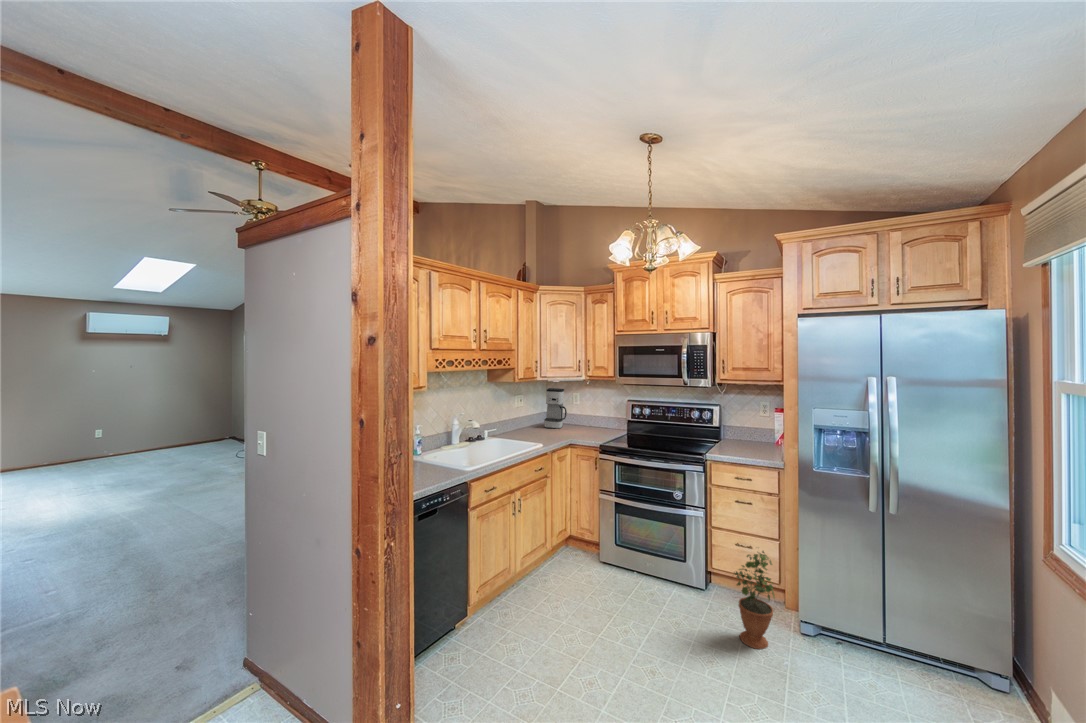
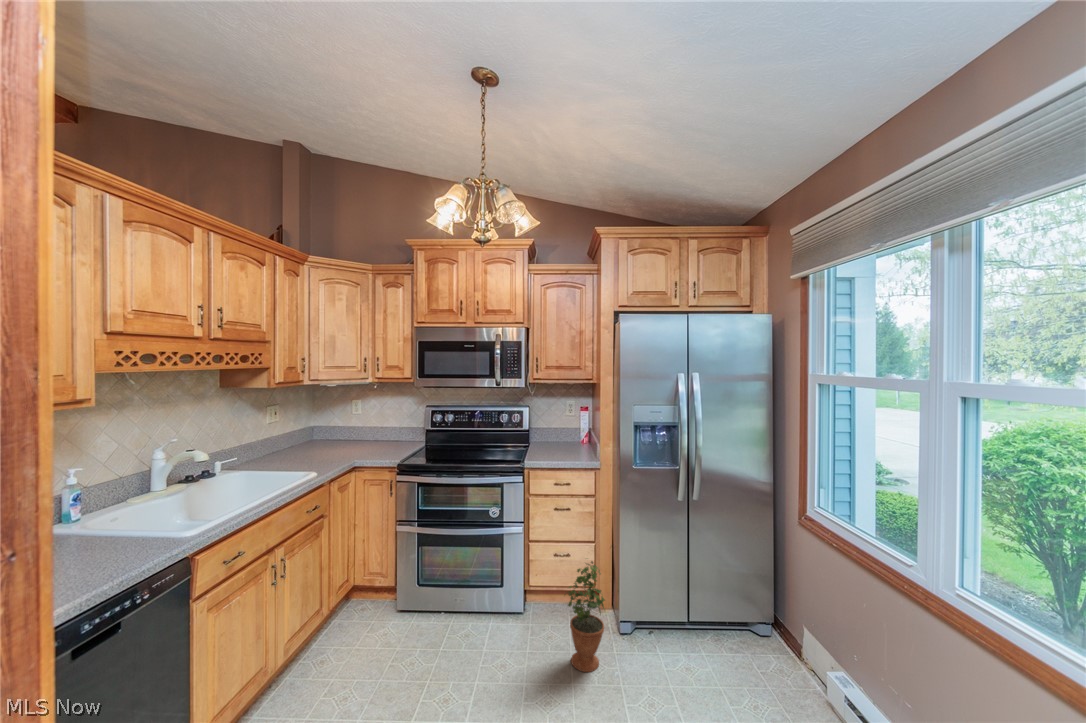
coffee maker: present [544,388,567,429] -> none [313,394,346,447]

